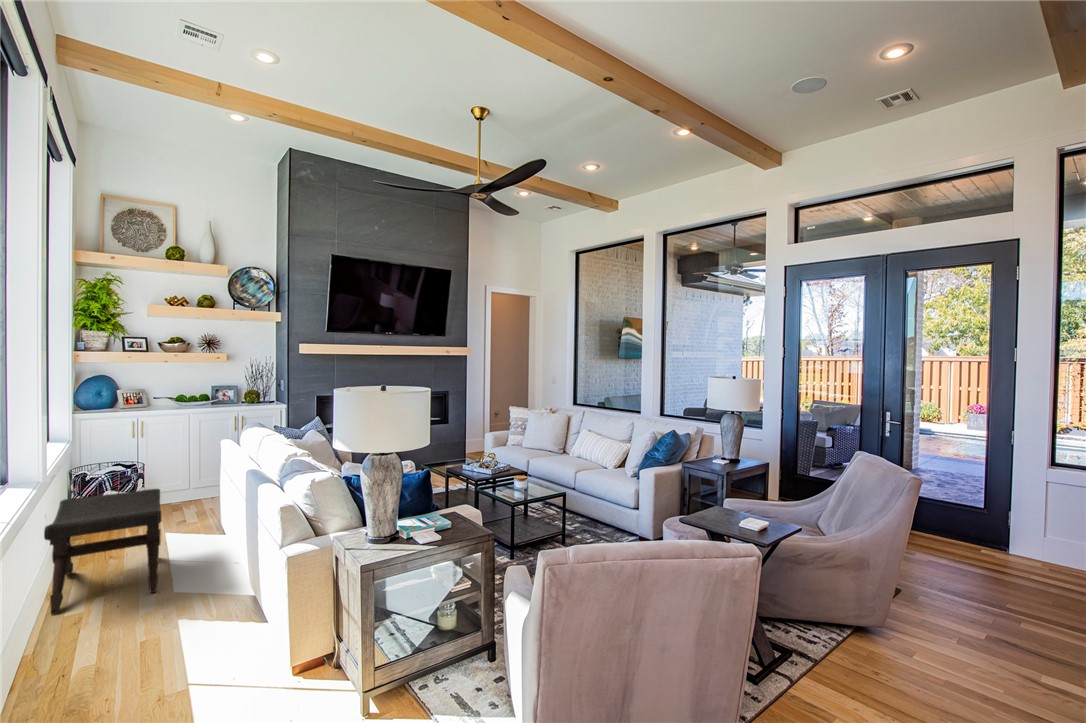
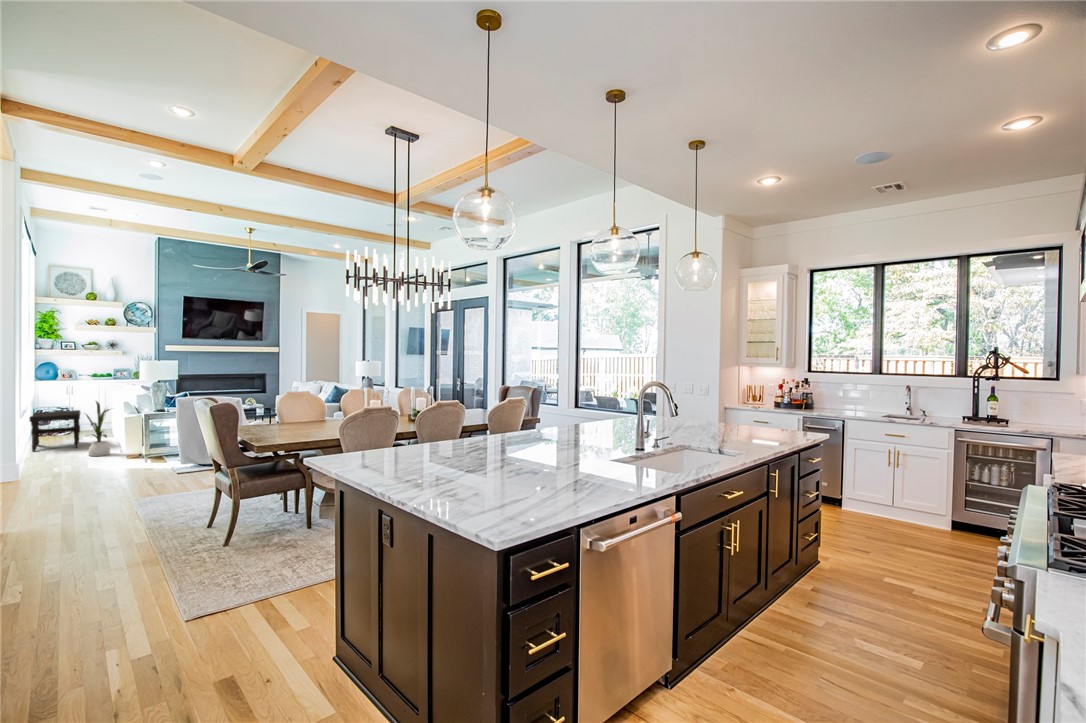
house plant: none [175,491,255,657] -> present [86,401,110,456]

